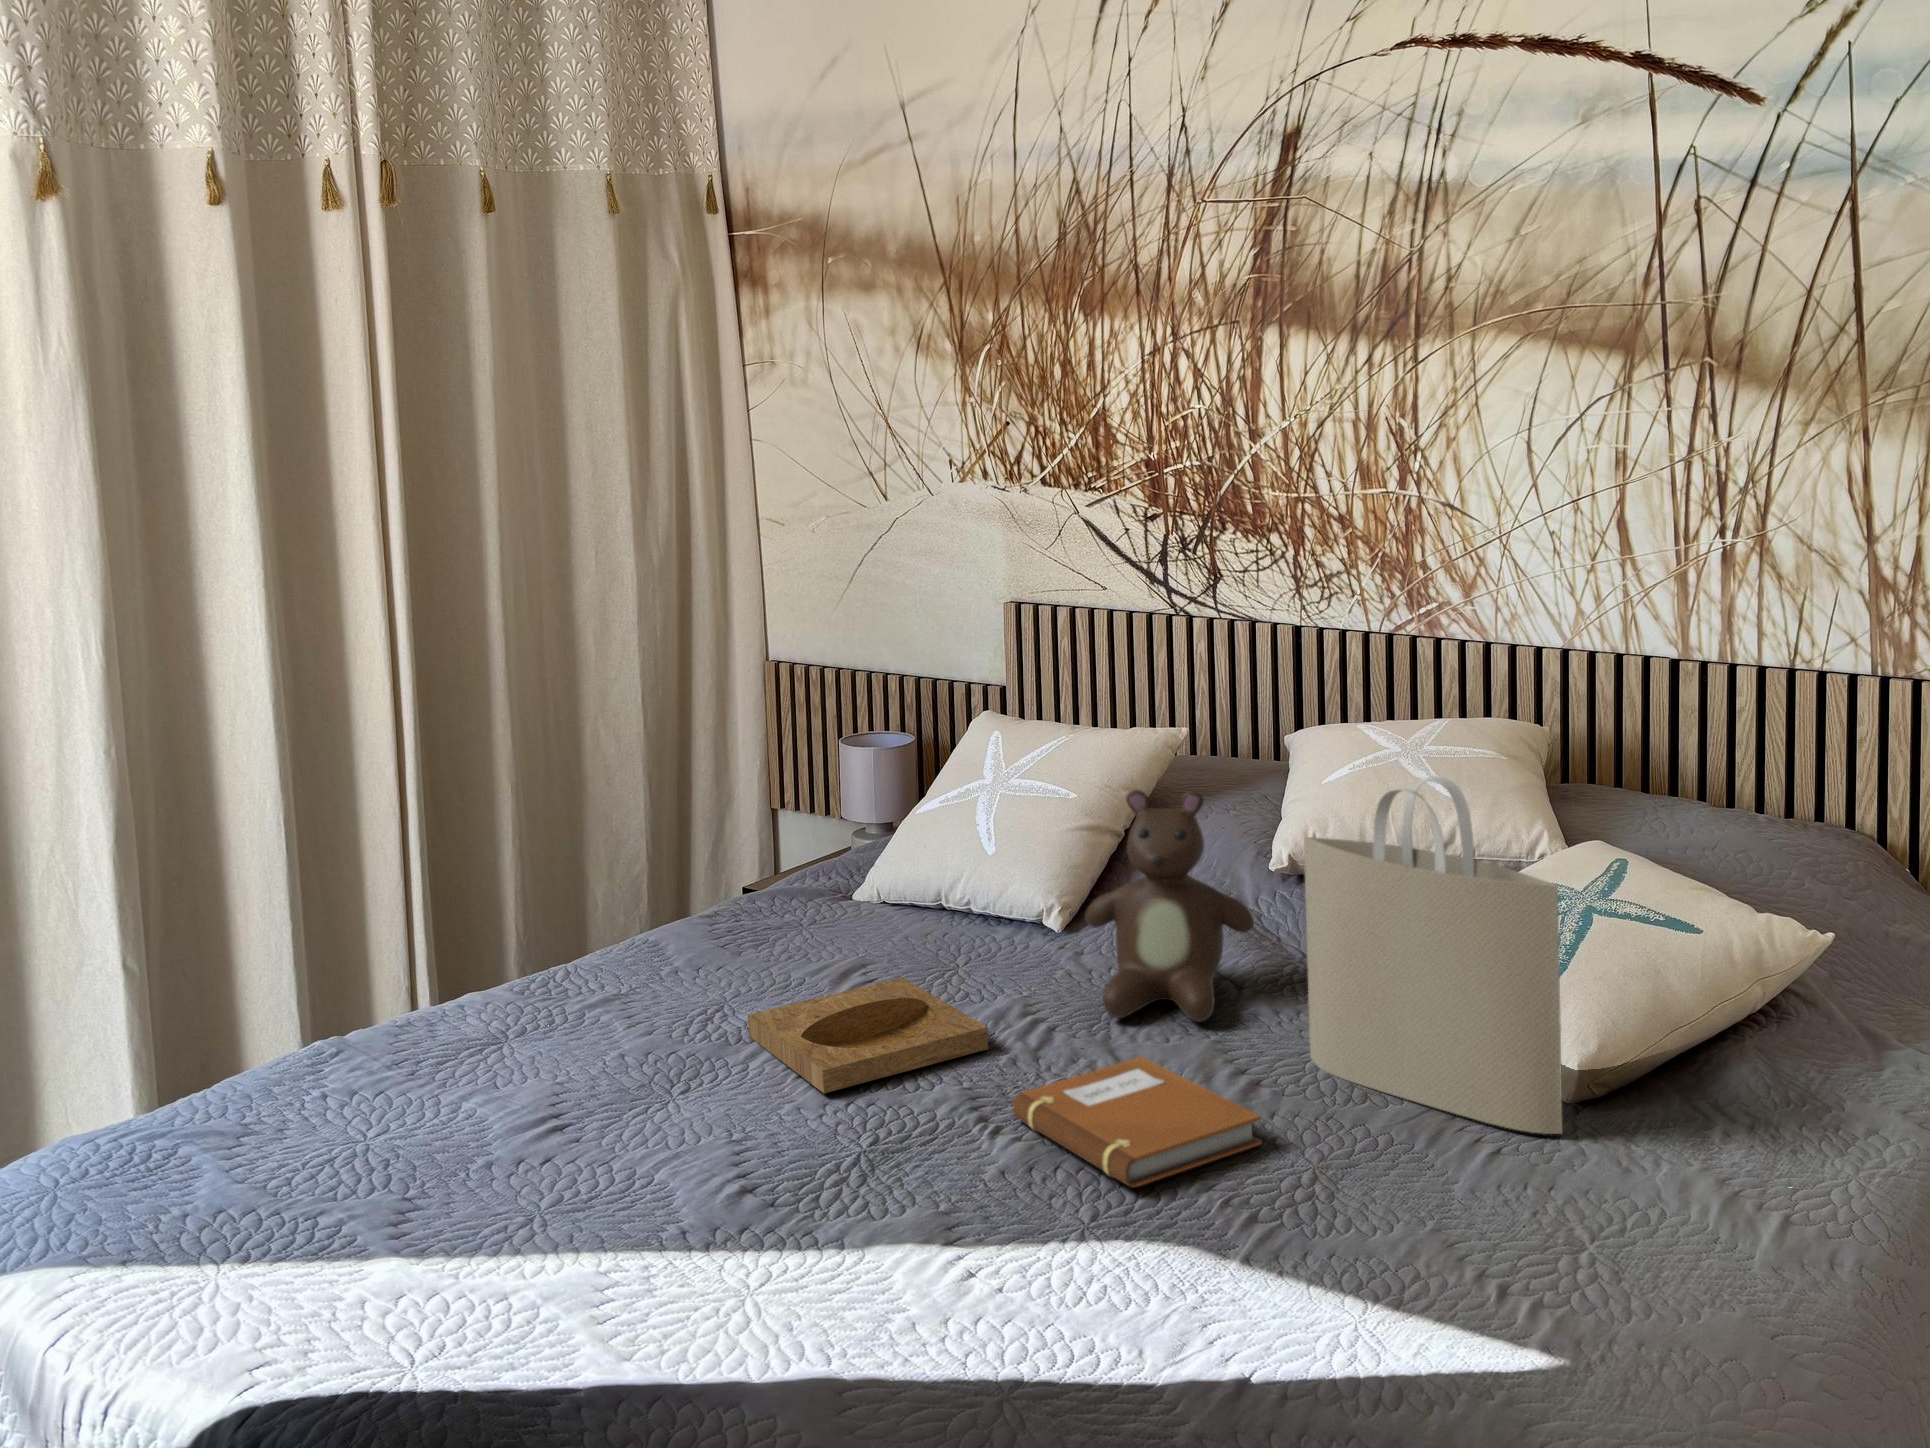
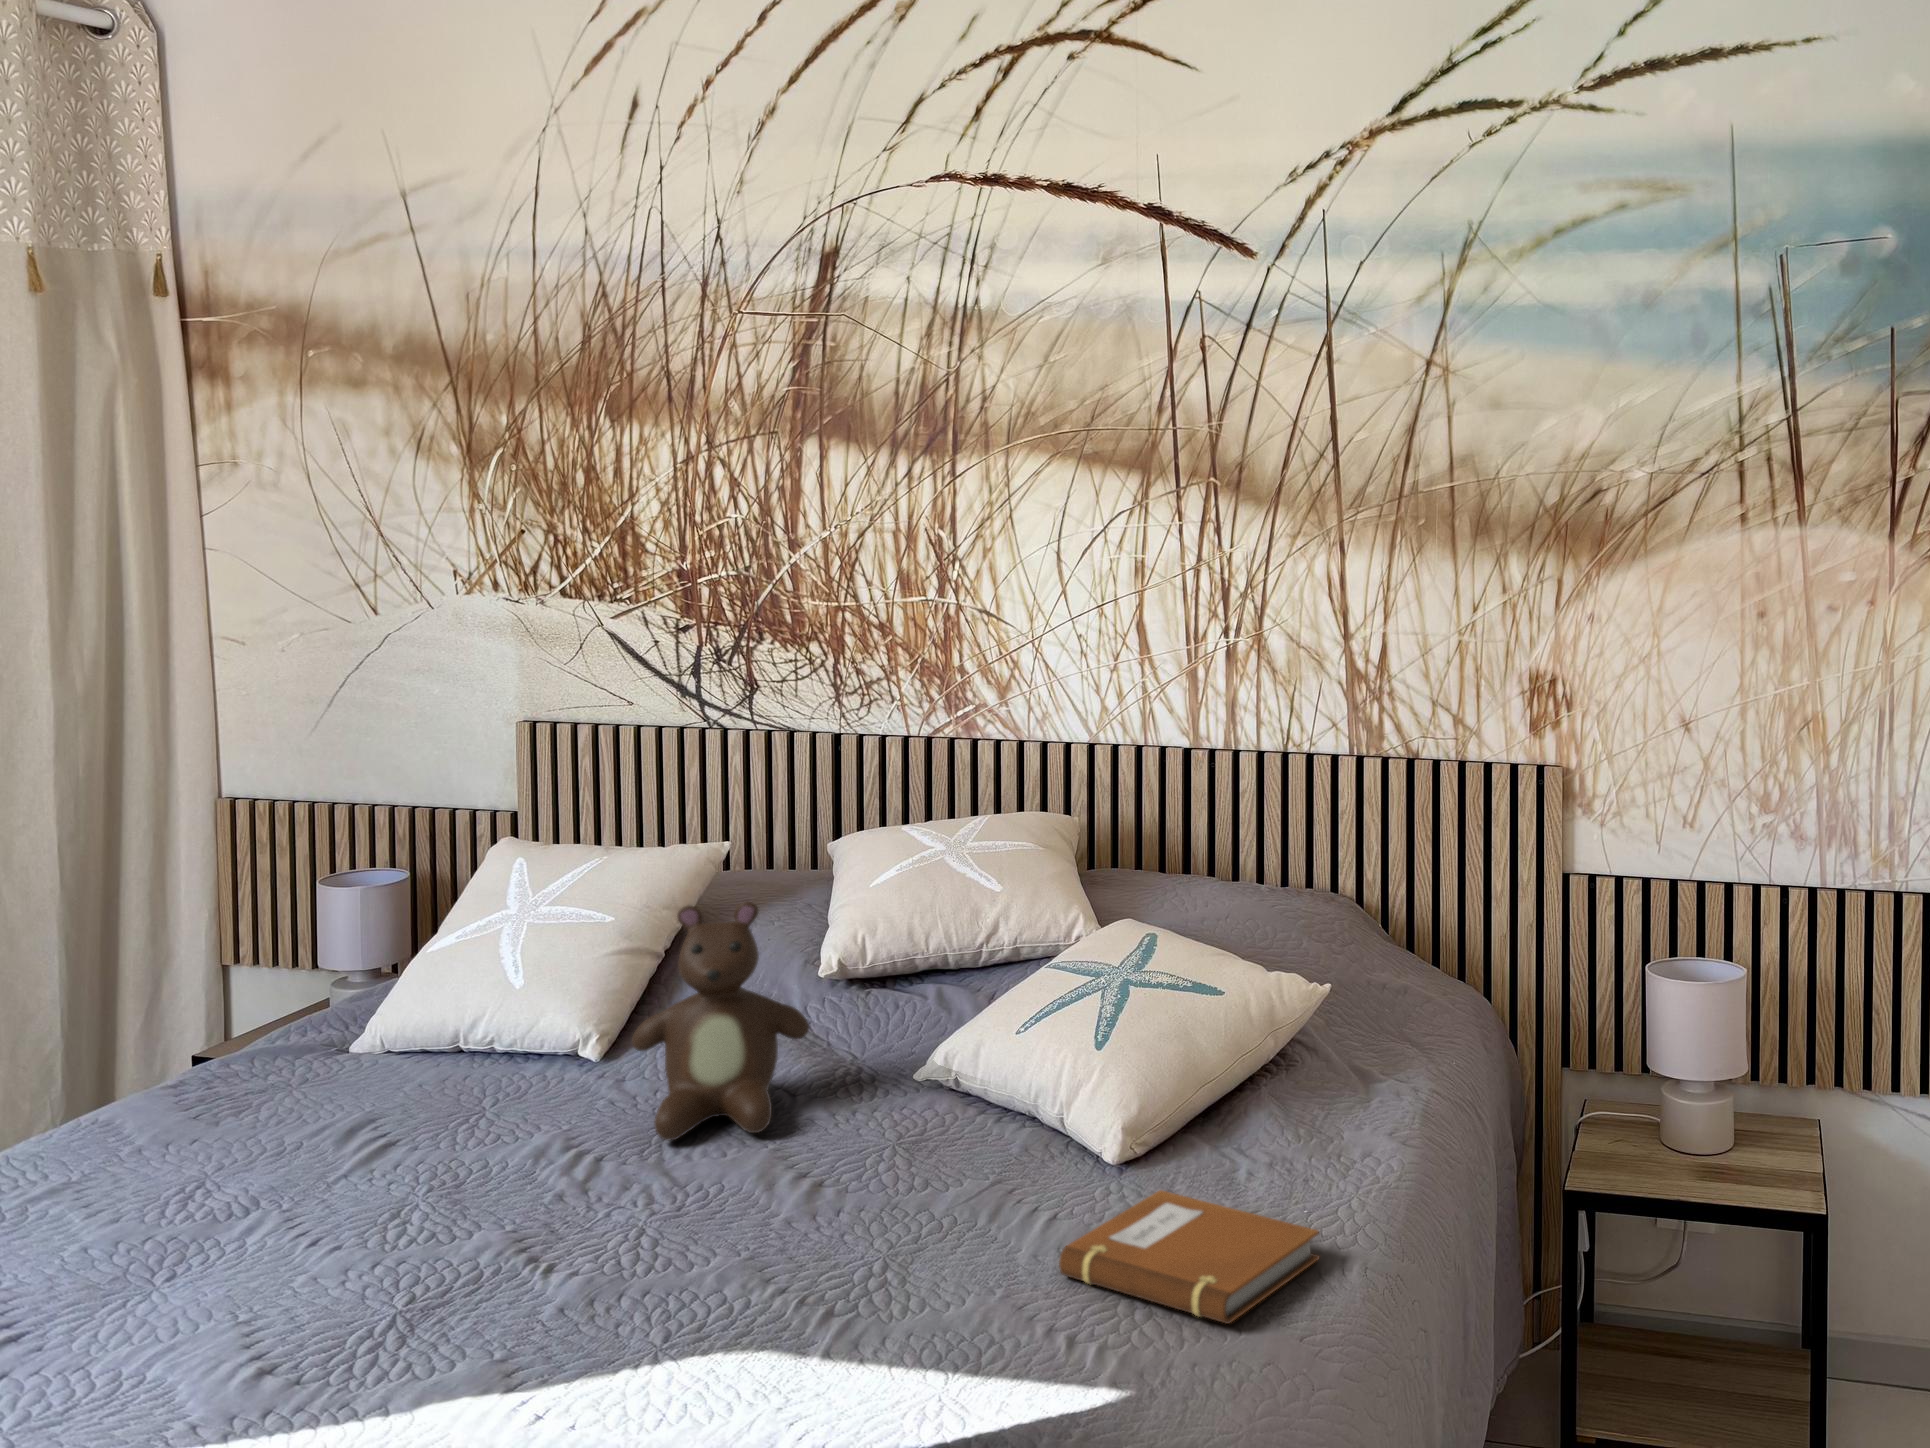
tote bag: present [1304,776,1563,1134] -> none [865,867,1110,1190]
tray: present [748,978,988,1093] -> none [239,1130,531,1263]
notebook: present [1013,1057,1262,1188] -> present [1059,1190,1319,1324]

